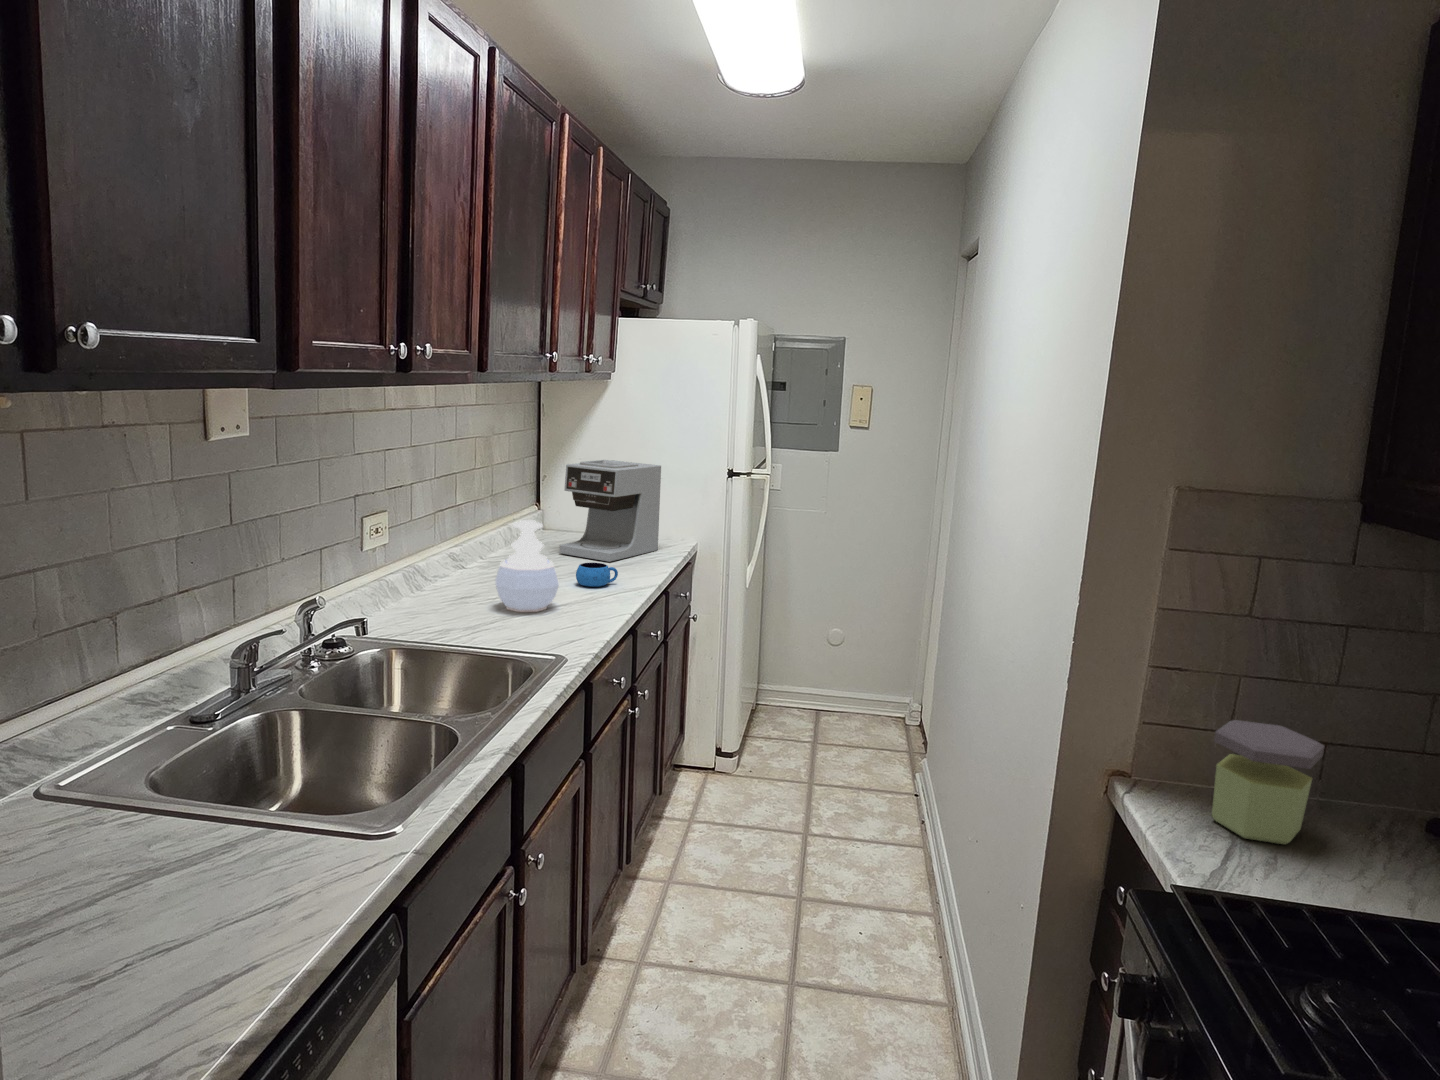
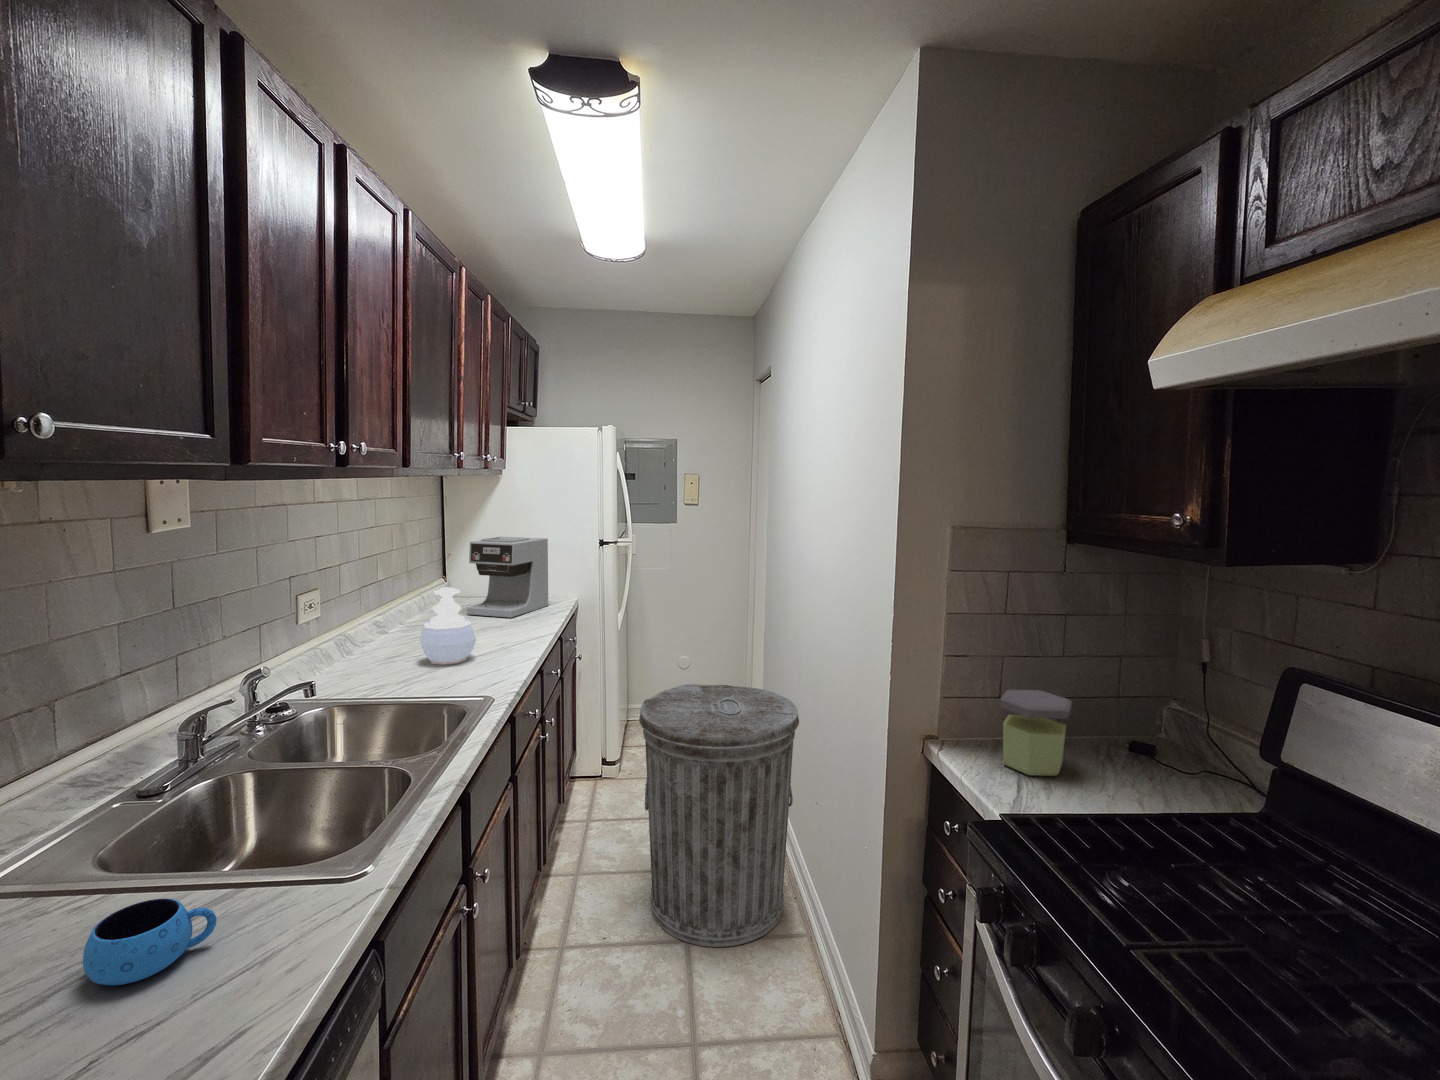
mug: present [576,563,618,587] -> present [83,898,216,985]
trash can: none [751,666,959,997] -> present [639,684,799,947]

